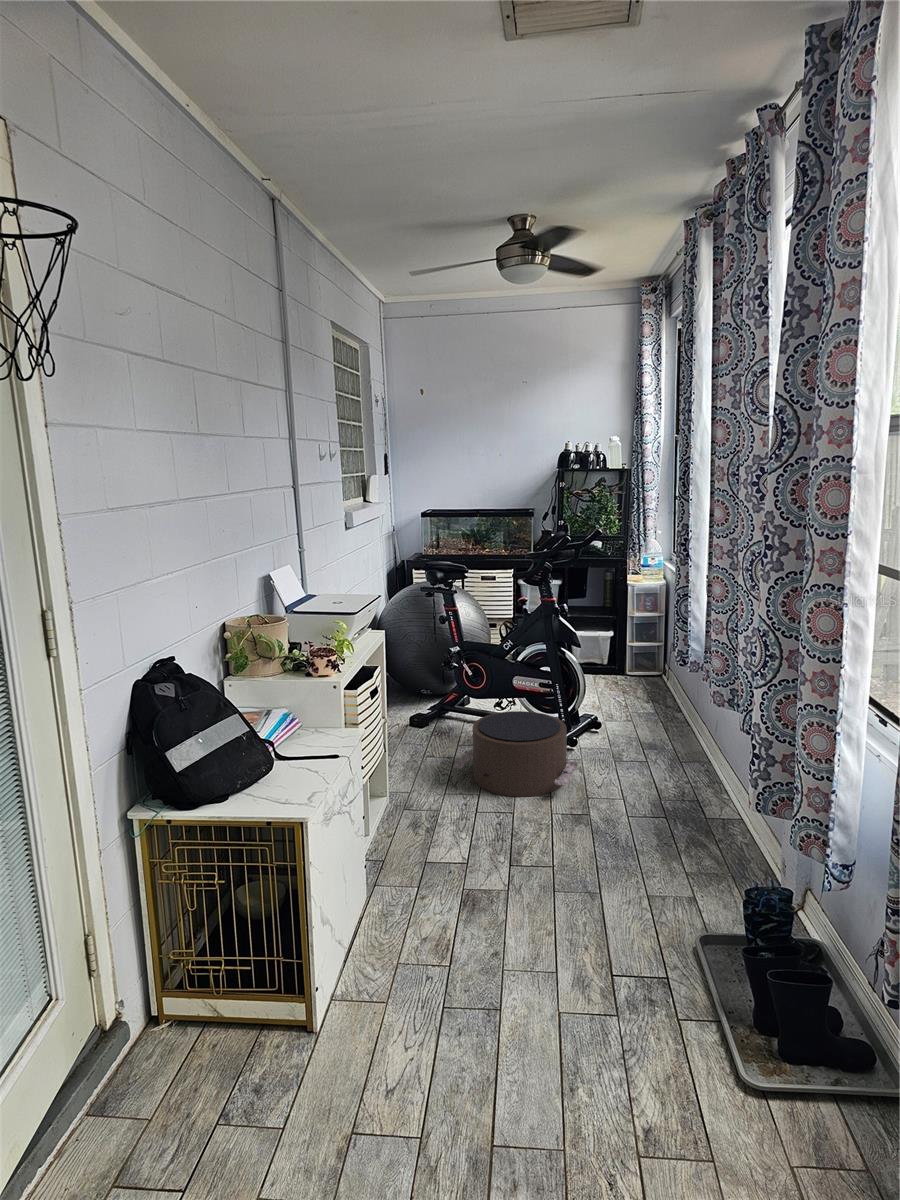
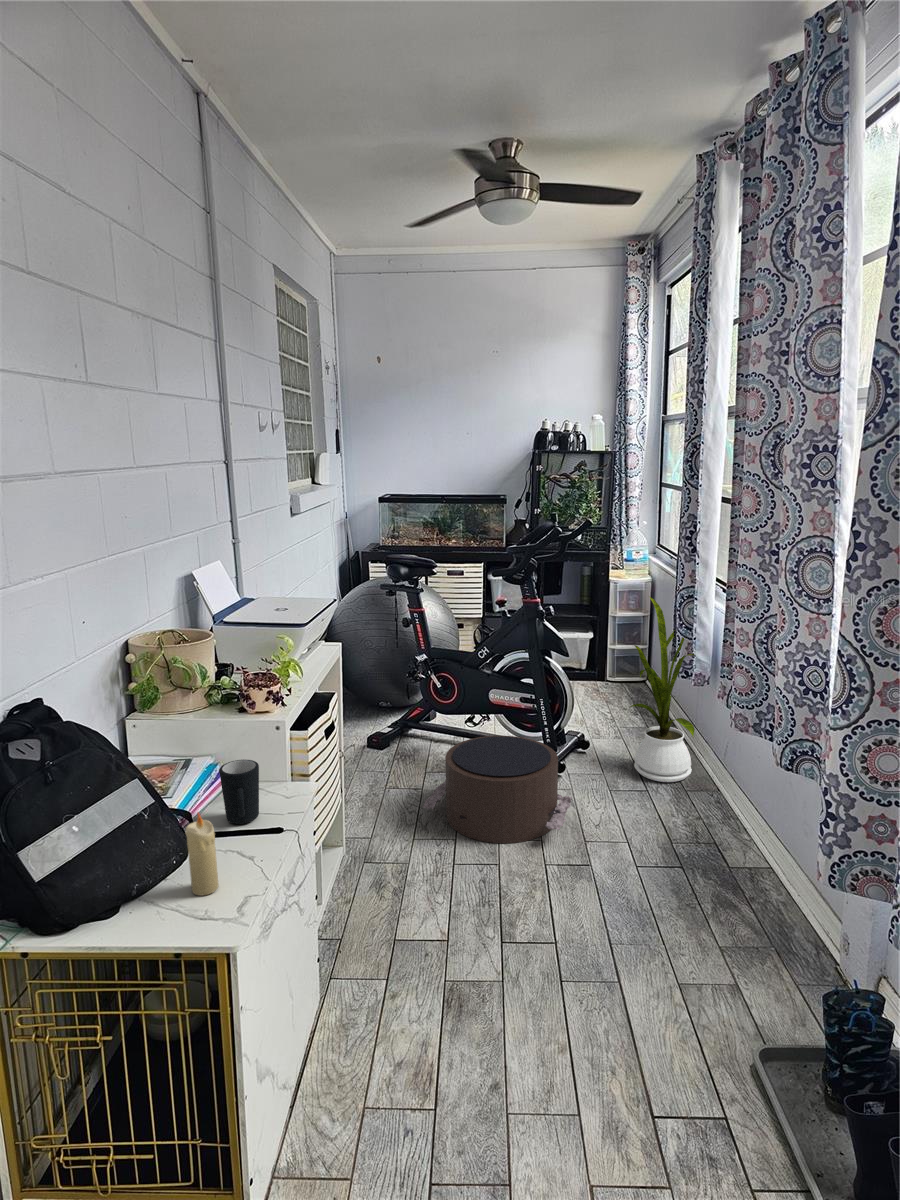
house plant: none [632,595,705,754] -> present [630,597,695,782]
mug: none [293,707,322,753] -> present [219,760,259,824]
candle: none [272,732,294,792] -> present [186,813,218,896]

